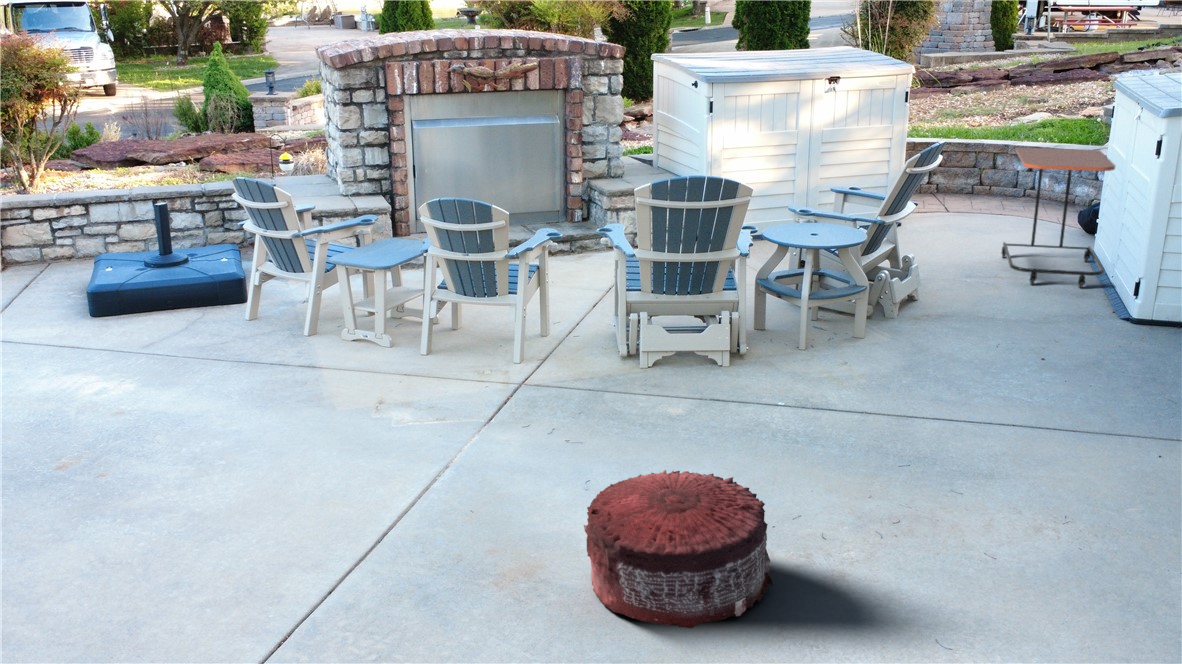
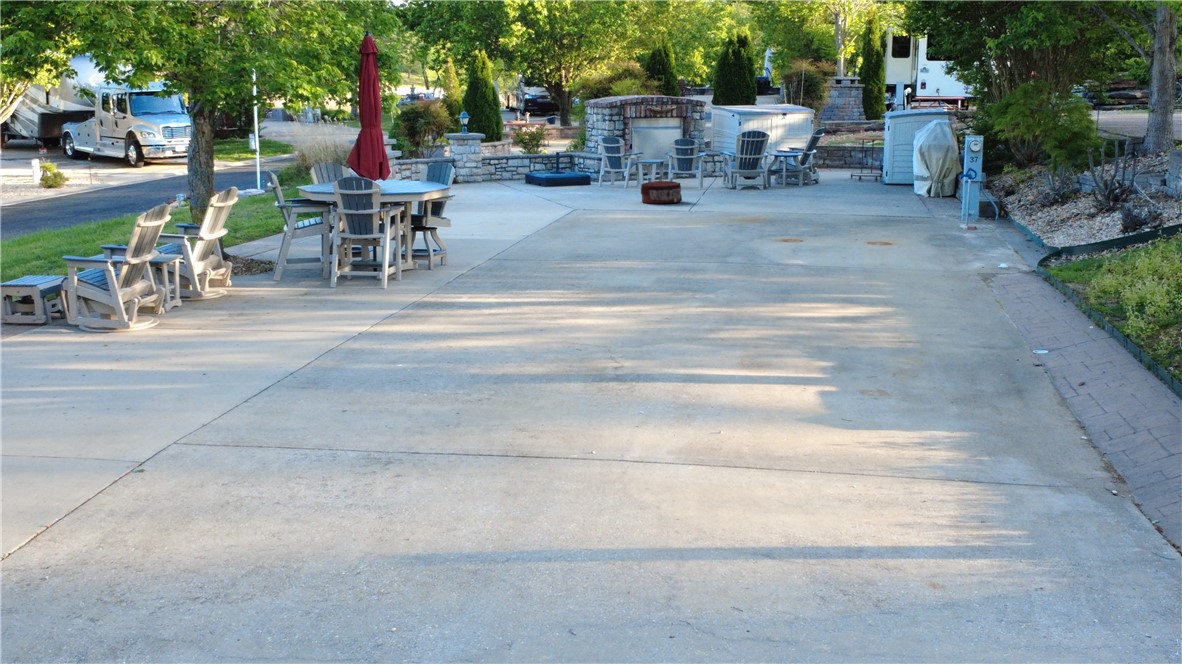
pouf: present [584,470,773,628] -> present [641,181,682,204]

